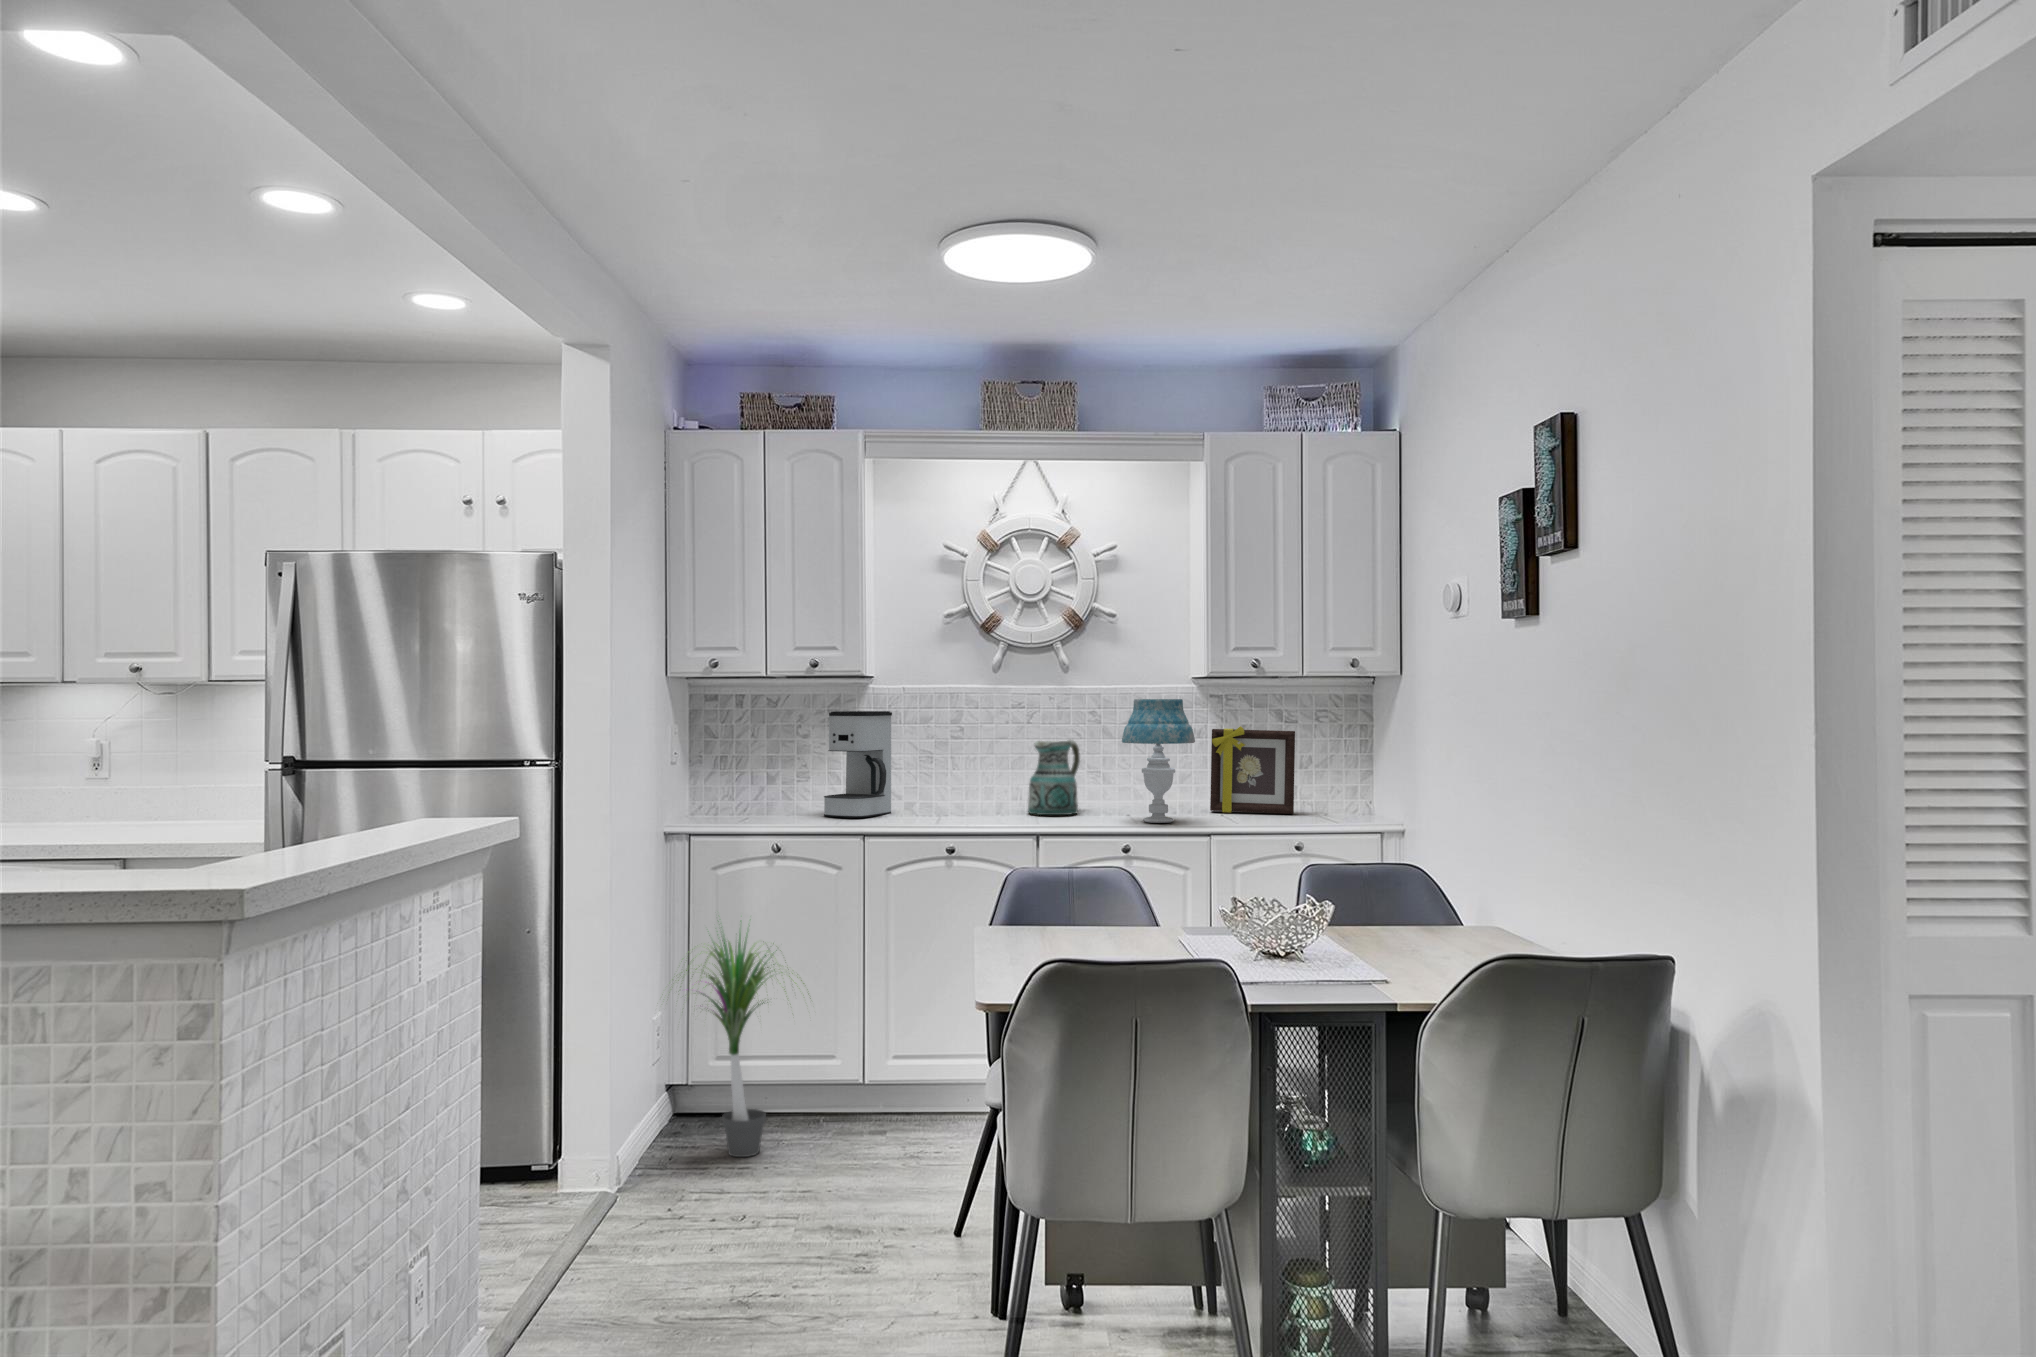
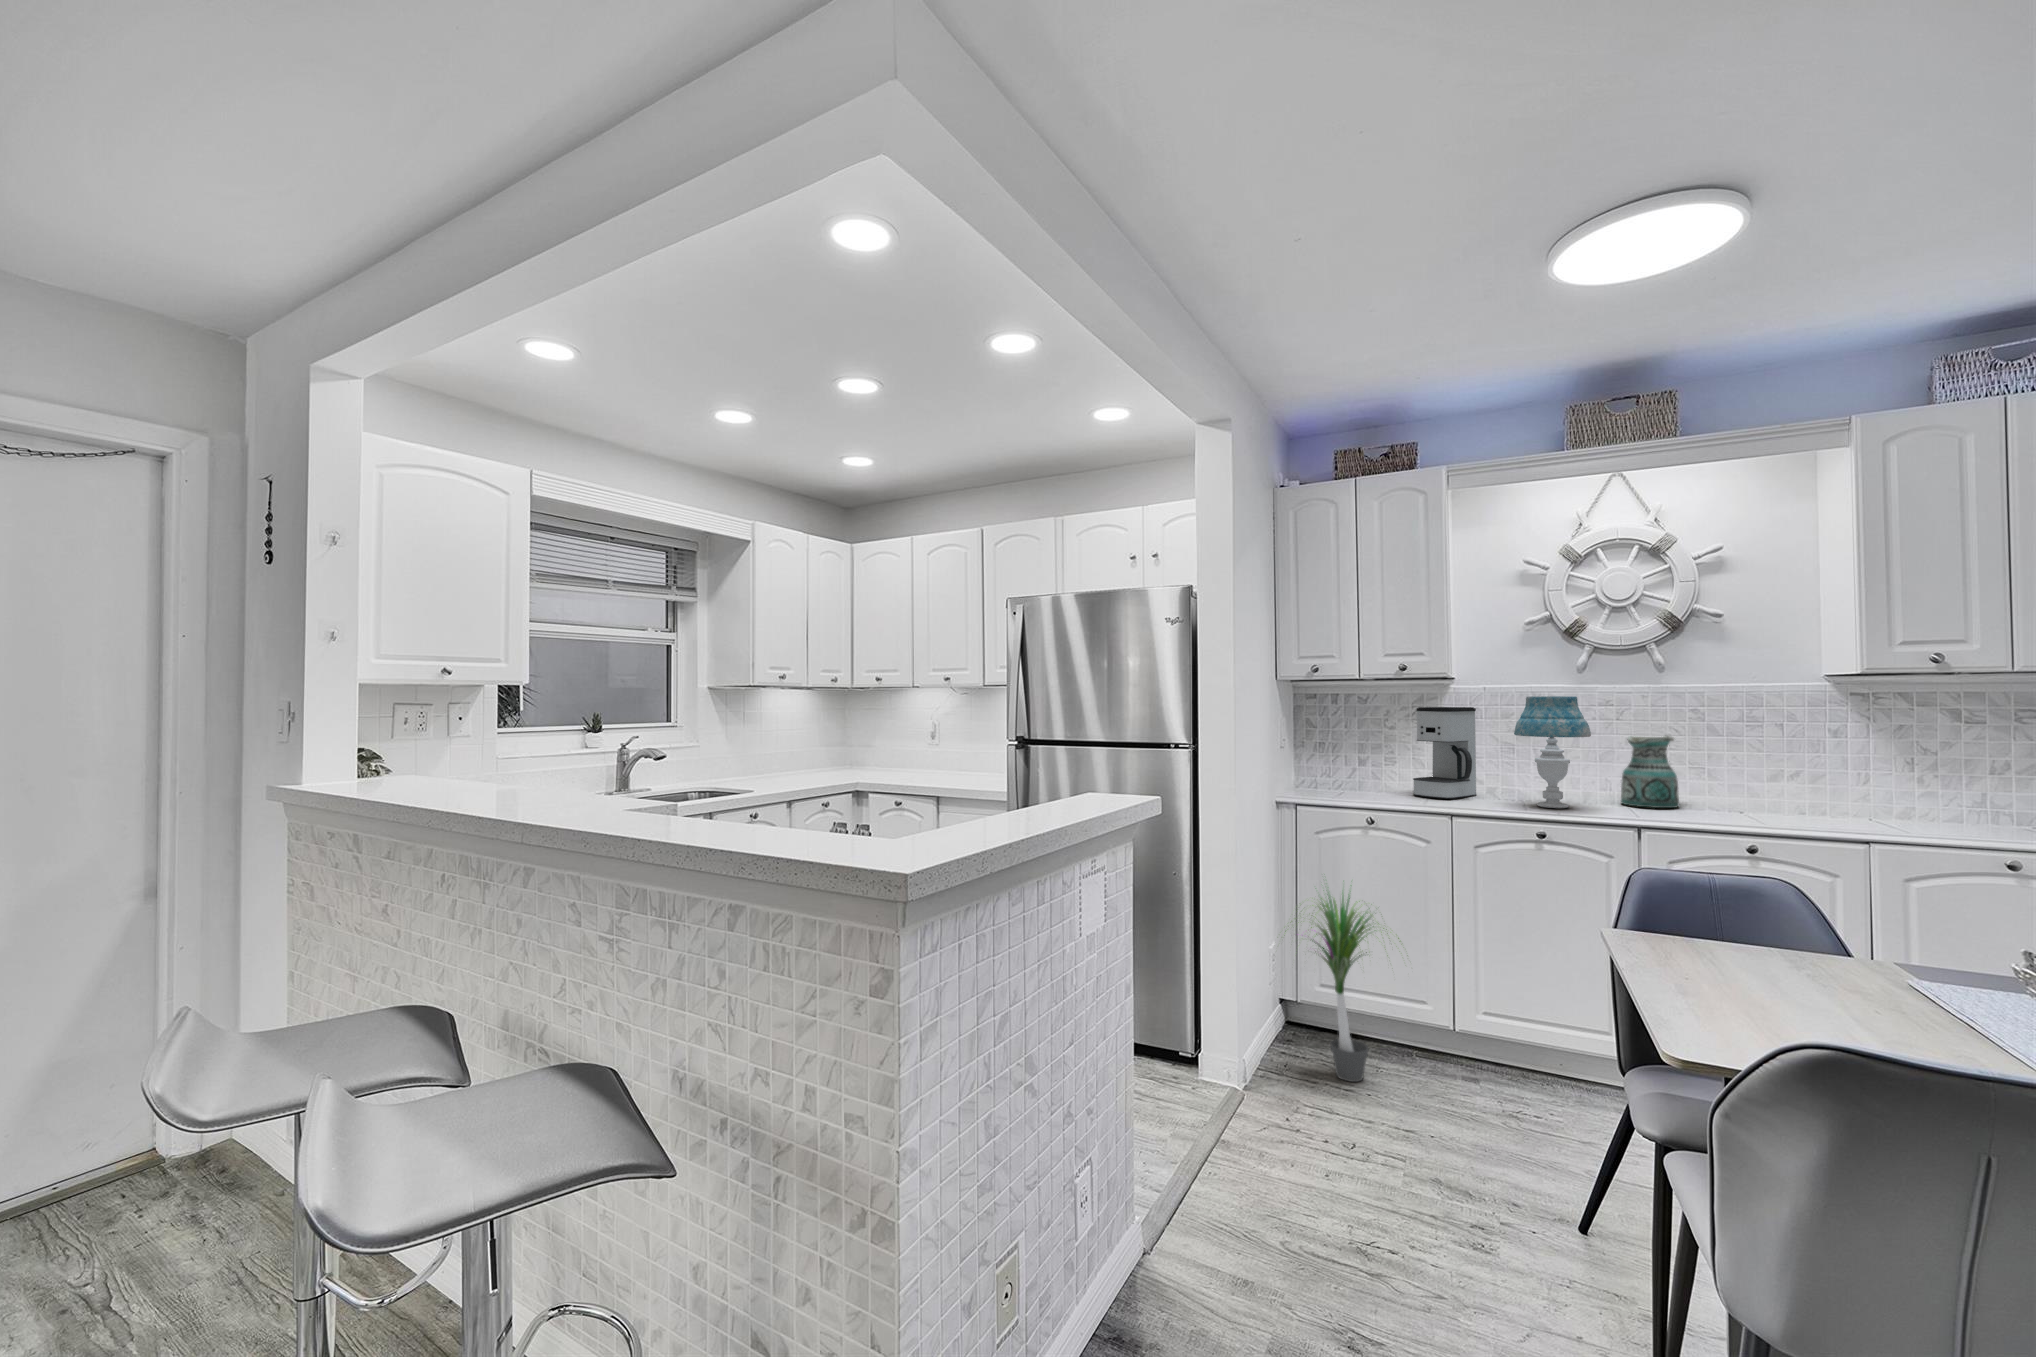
table lamp: present [1122,699,1195,823] -> present [1514,696,1591,808]
picture frame: present [1210,726,1295,814] -> none [1851,726,1978,824]

